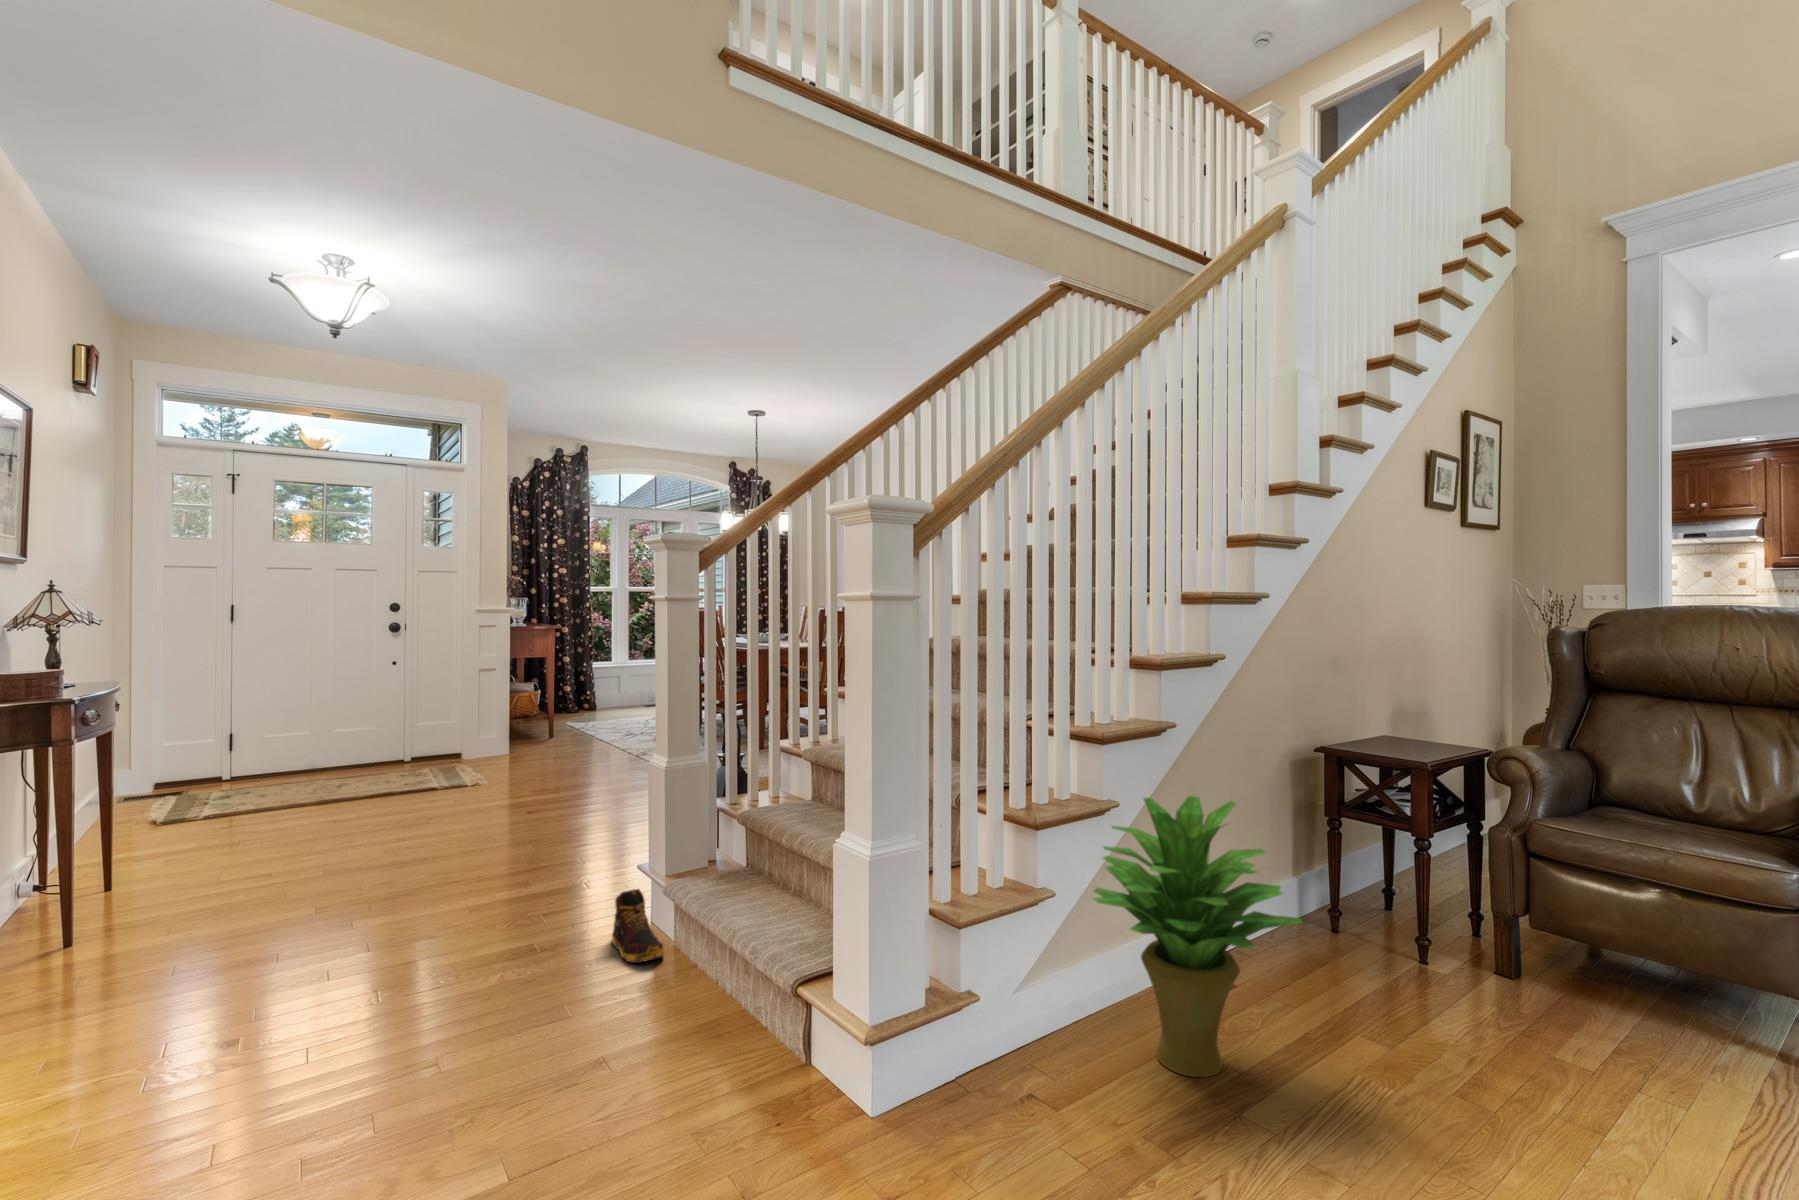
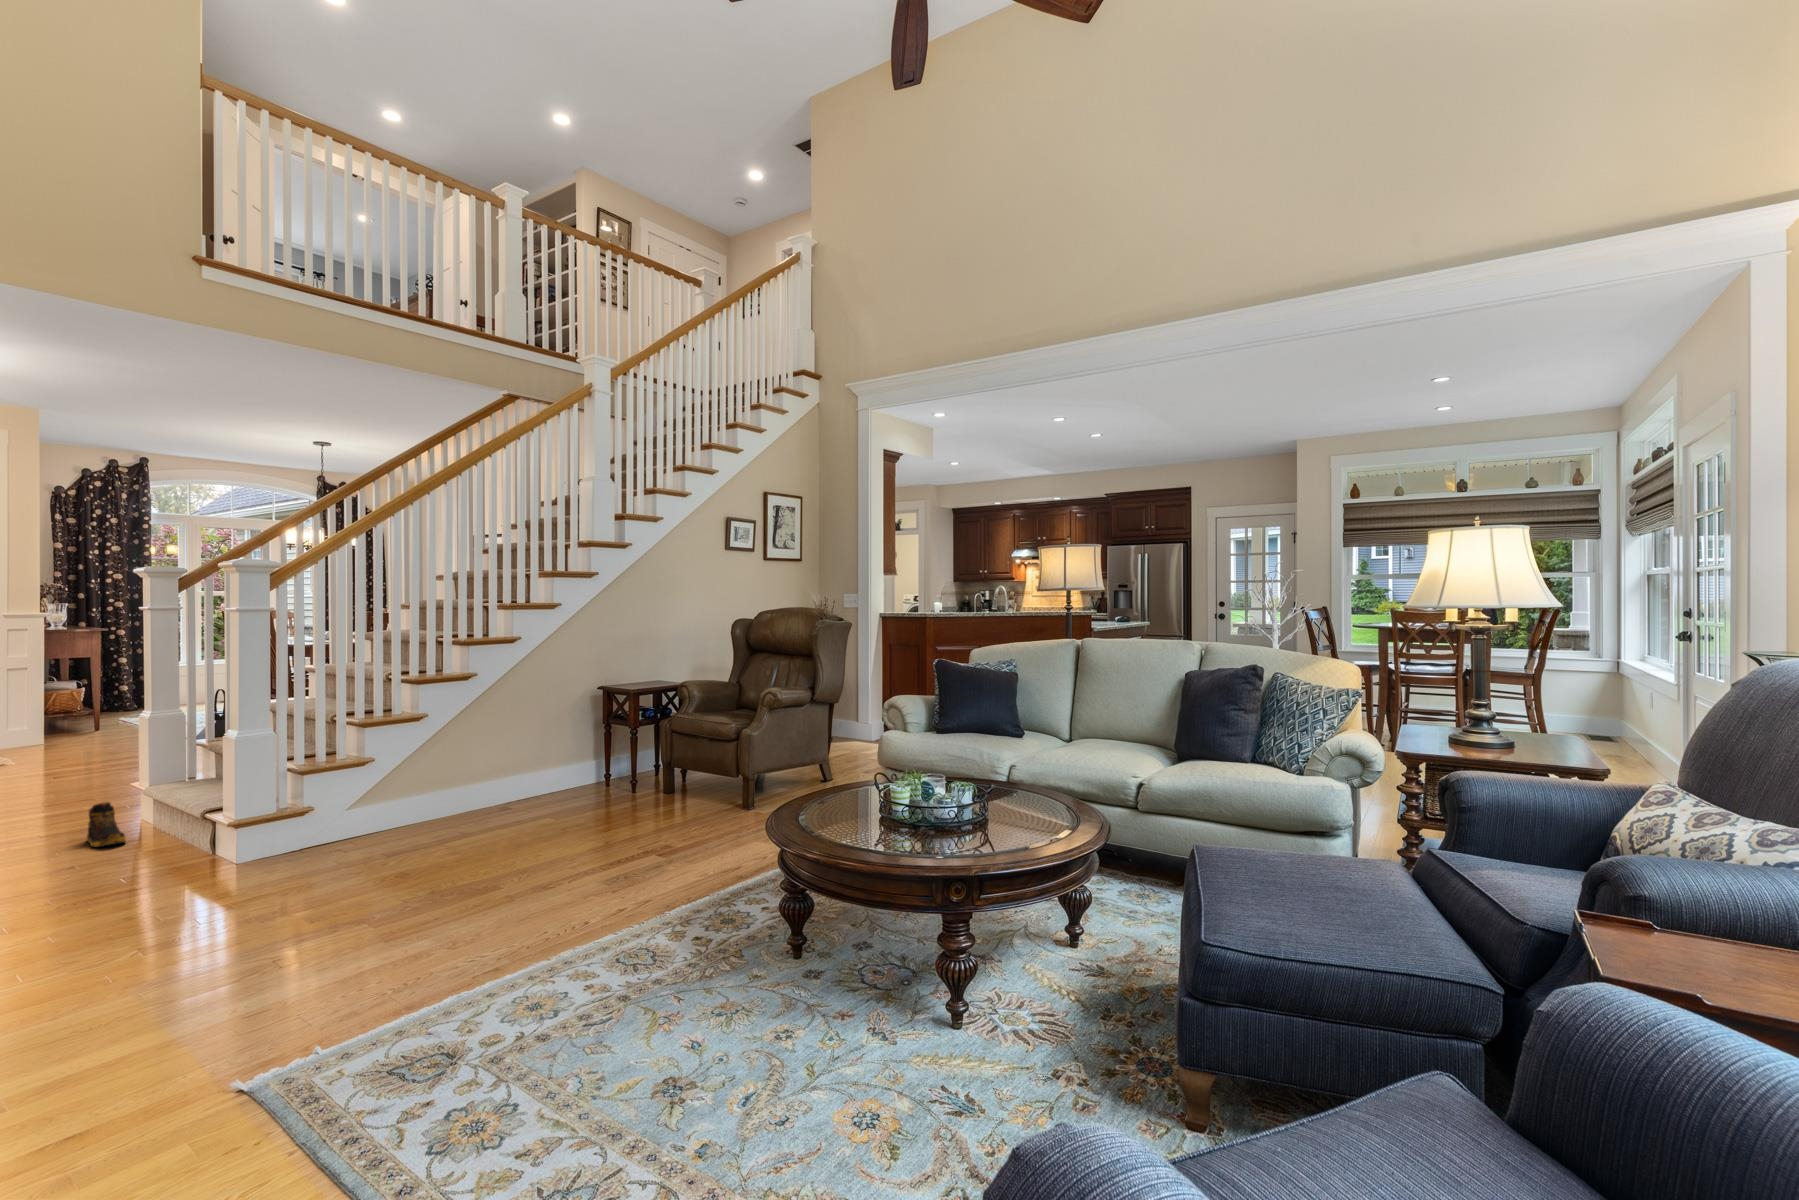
potted plant: present [1093,796,1302,1077] -> none [382,711,500,852]

